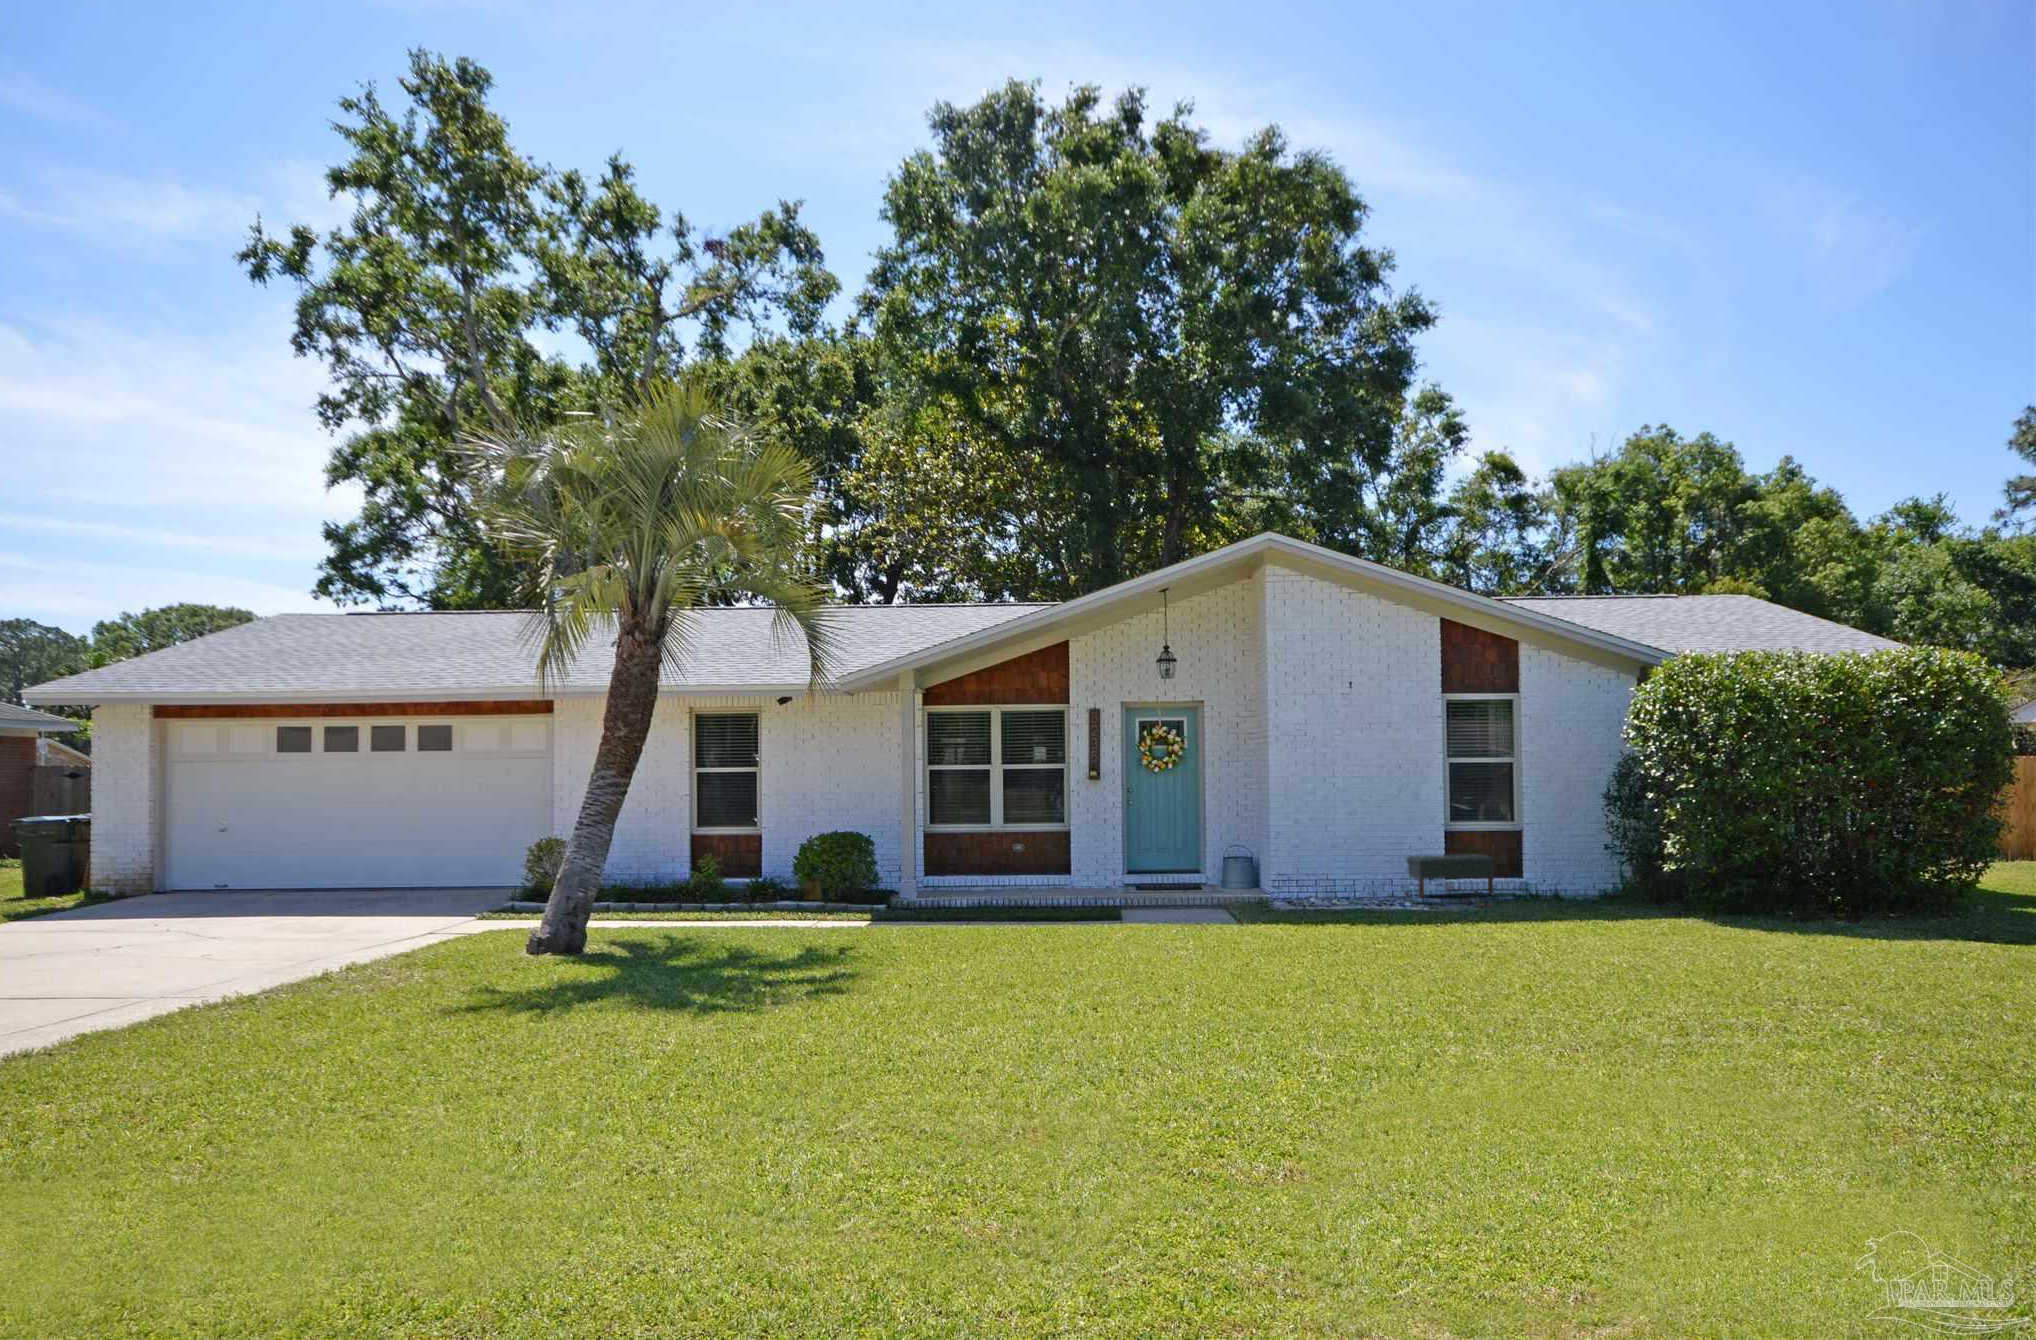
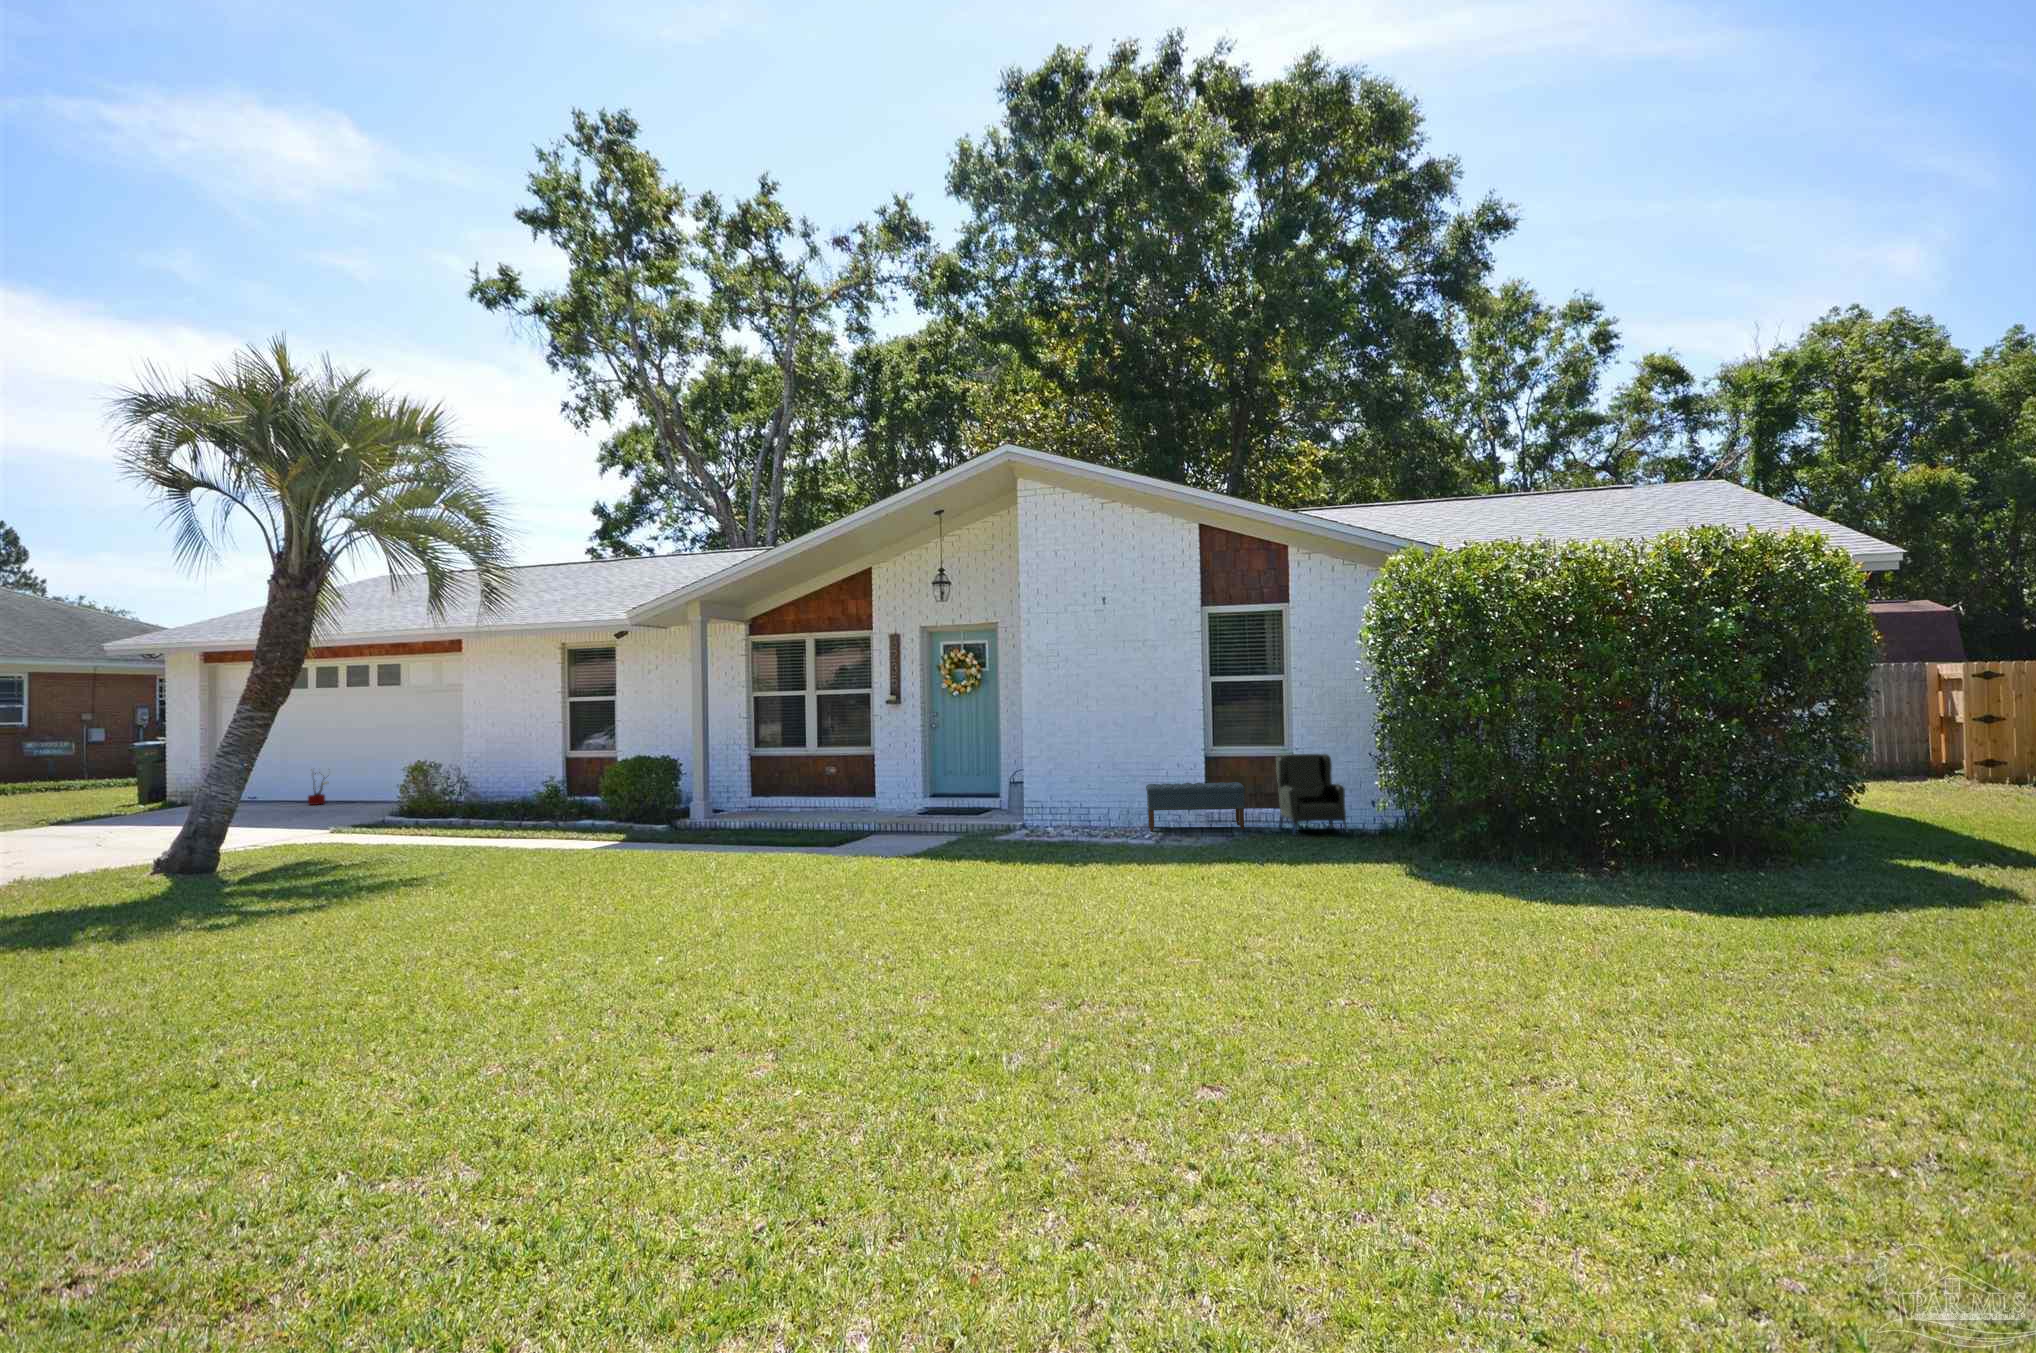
armchair: none [1515,829,1592,899] -> present [1276,754,1349,836]
decorative plant: none [305,843,340,888] -> present [308,769,327,805]
watering can: present [798,877,825,900] -> none [571,801,612,822]

